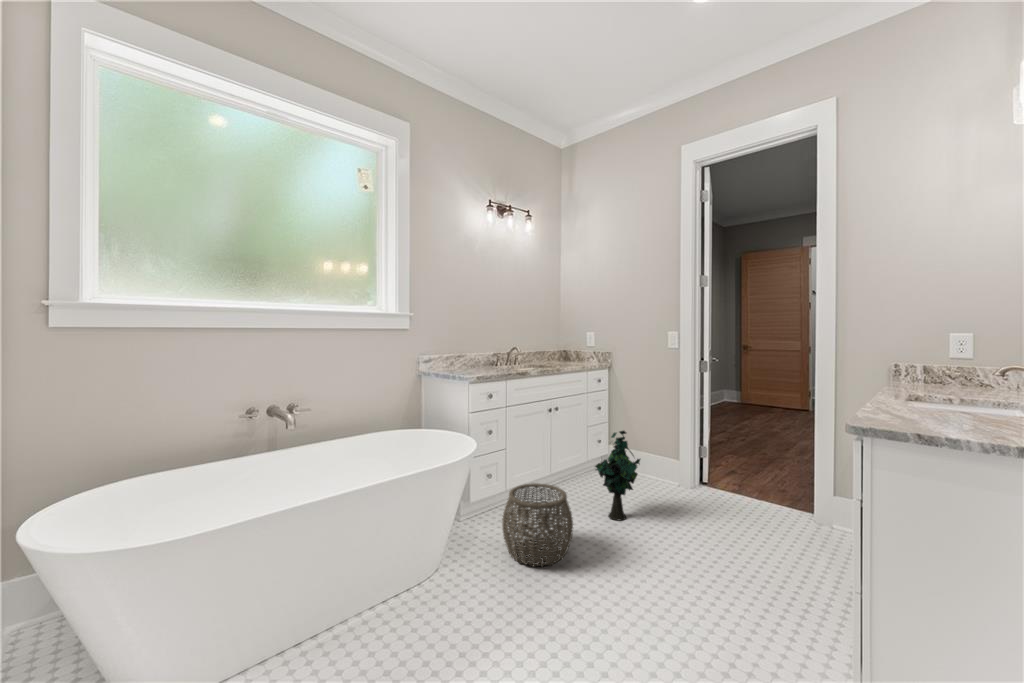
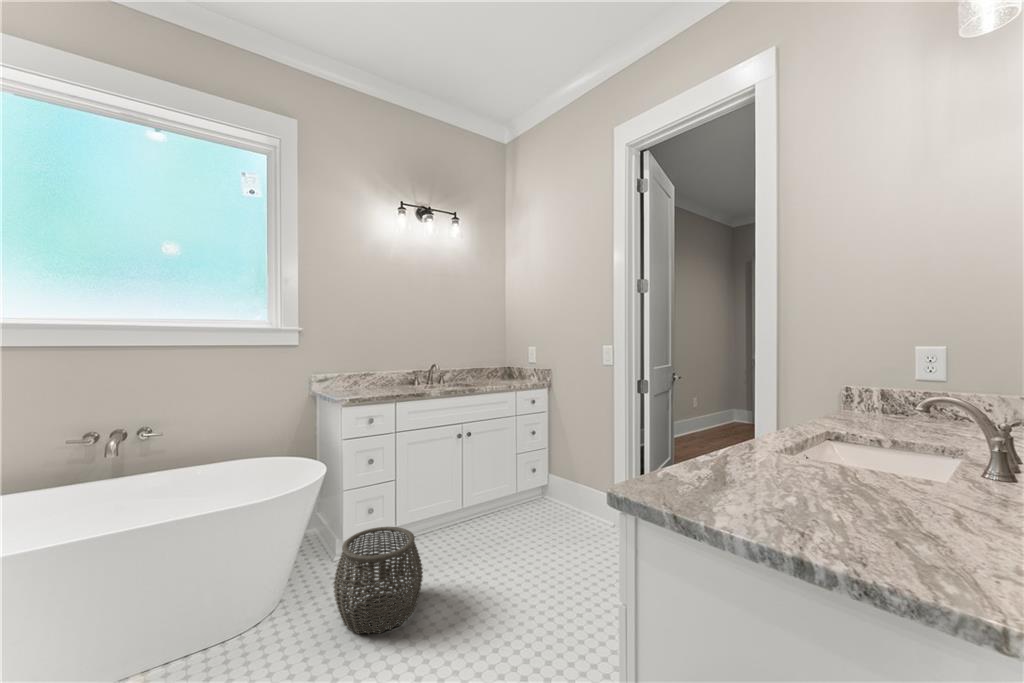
decorative plant: present [595,431,640,521] -> none [480,463,539,573]

